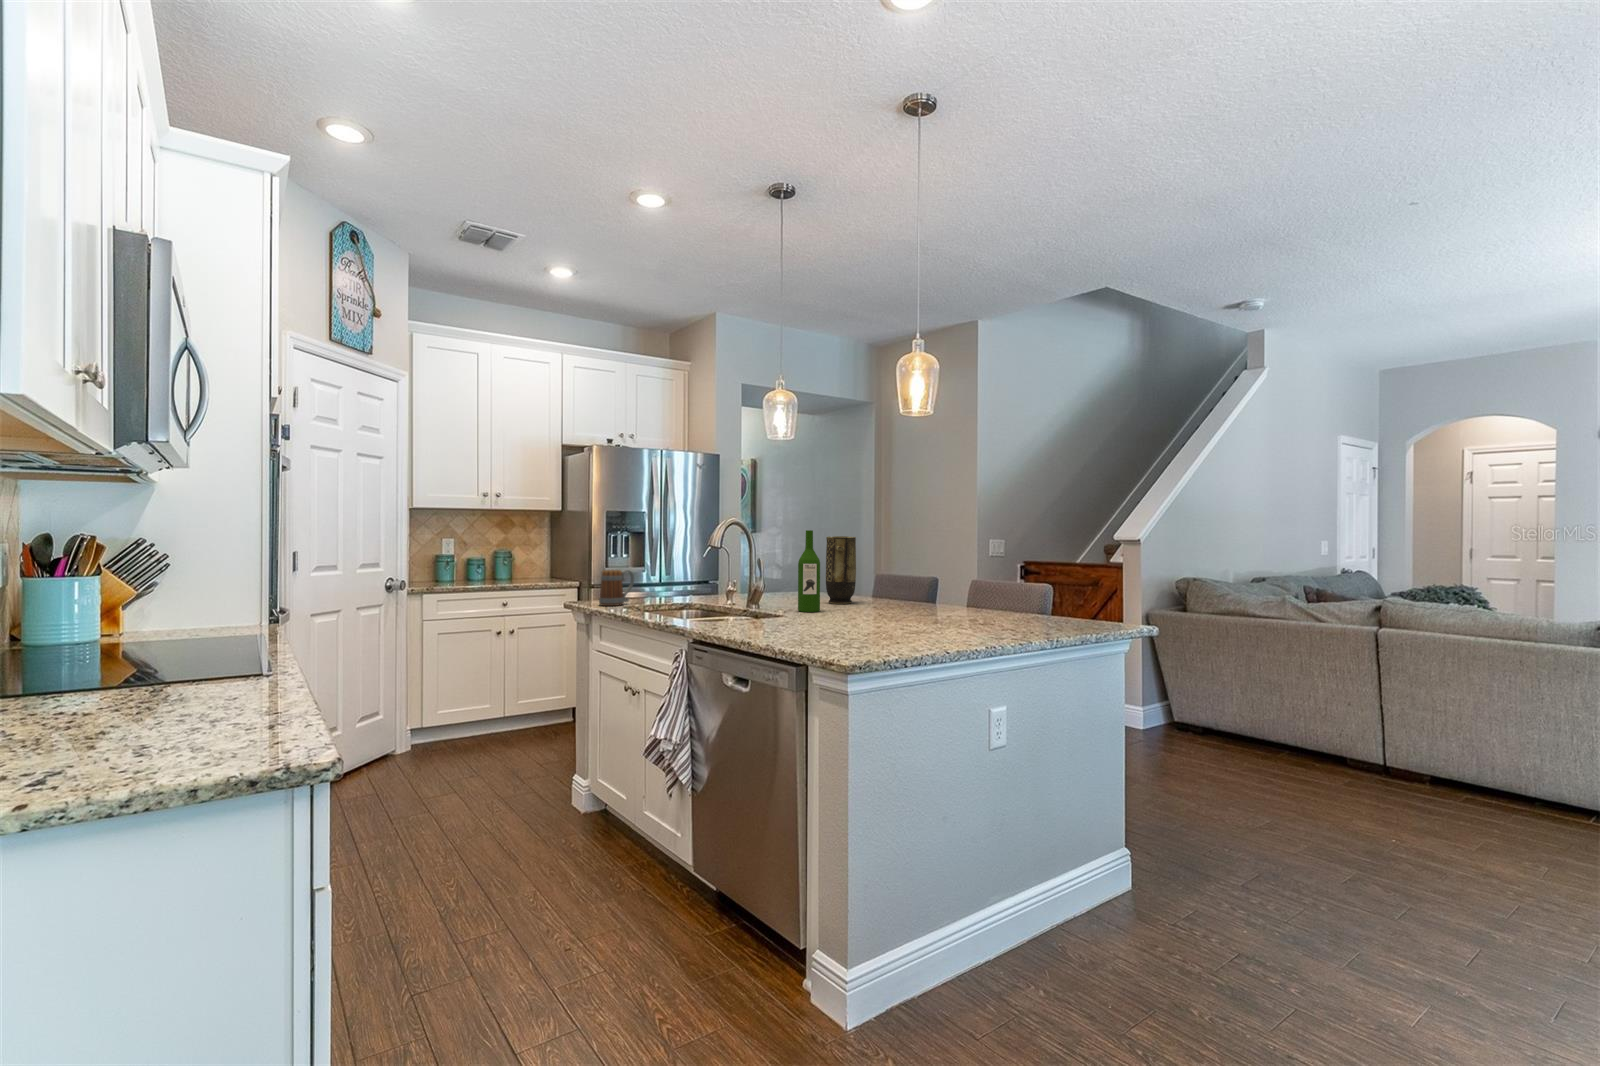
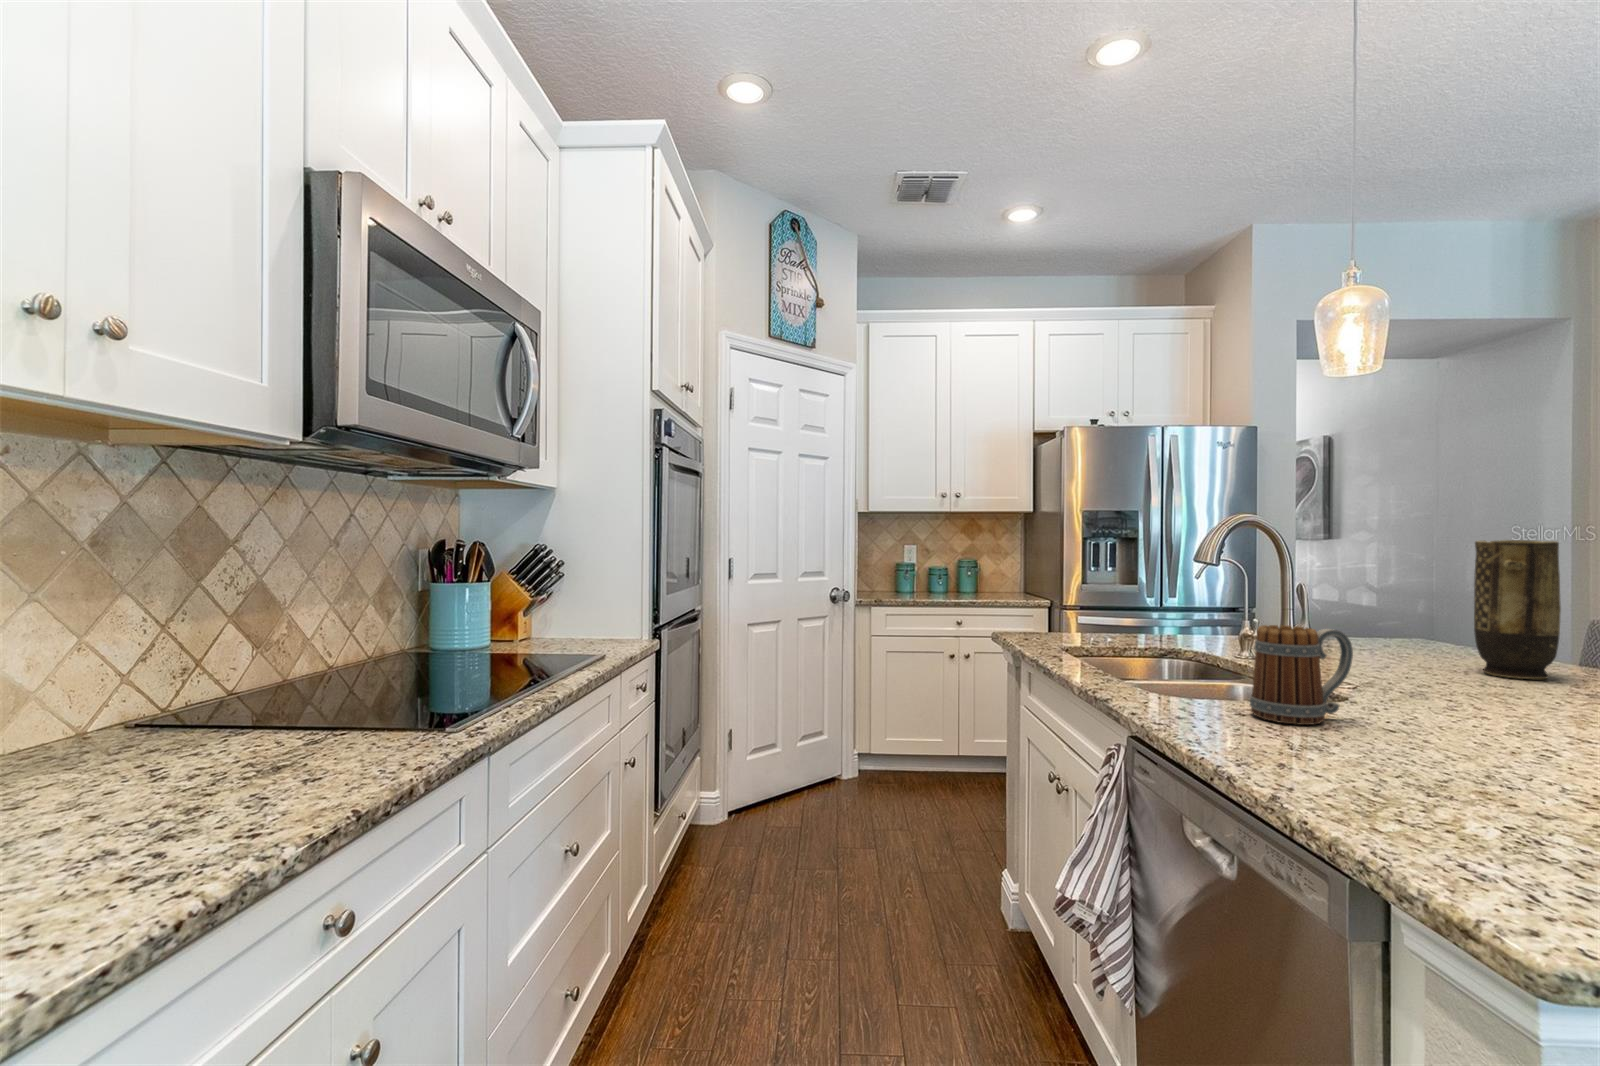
wine bottle: present [798,530,820,612] -> none [1398,527,1457,694]
mug: present [599,570,634,606] -> present [1250,625,1353,725]

